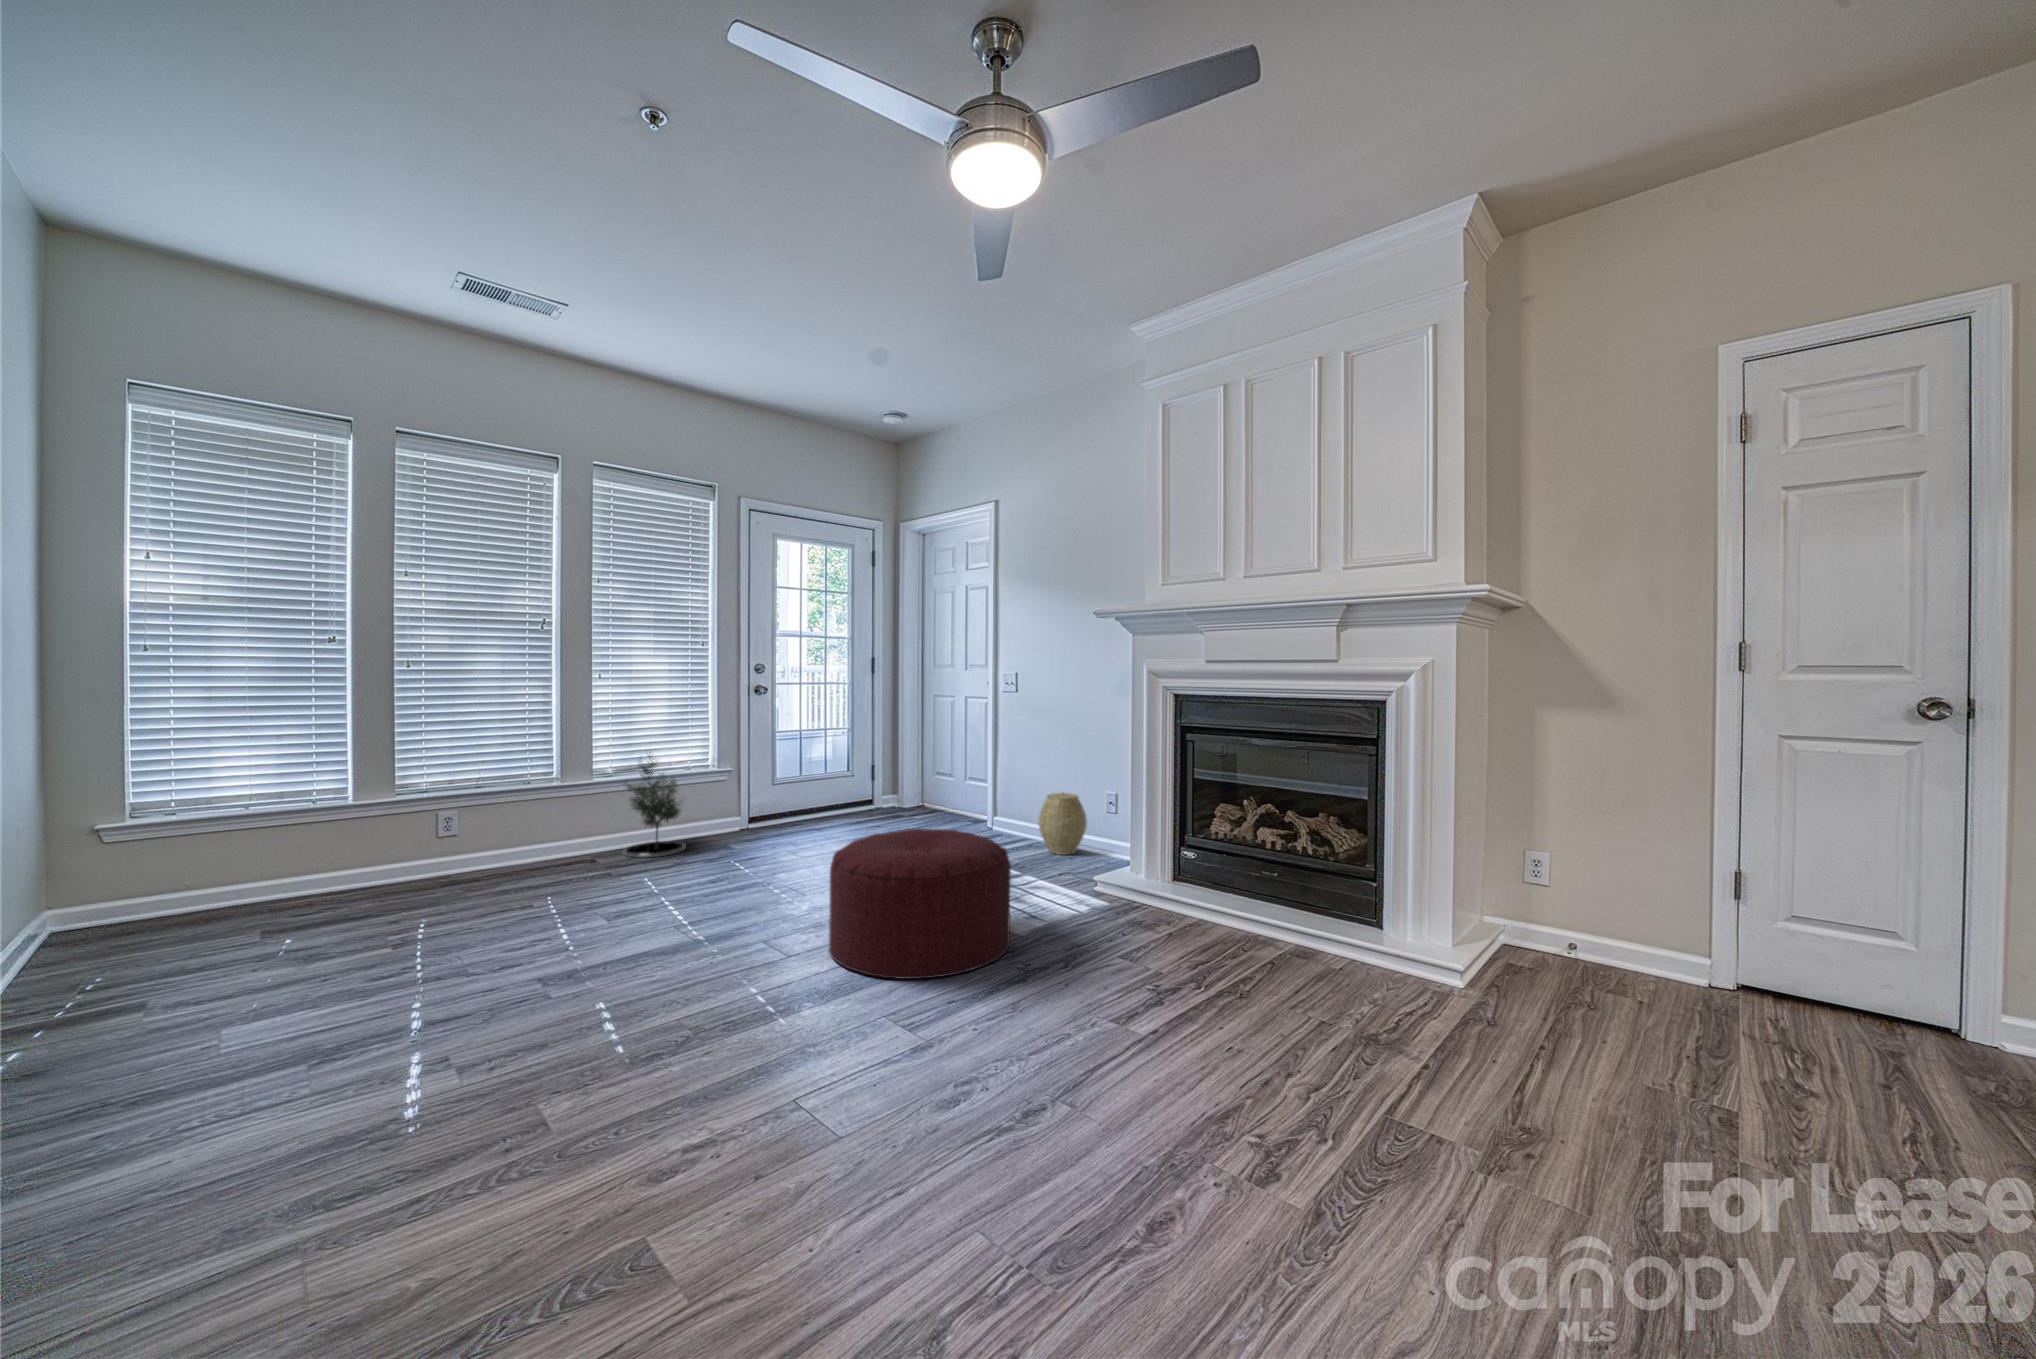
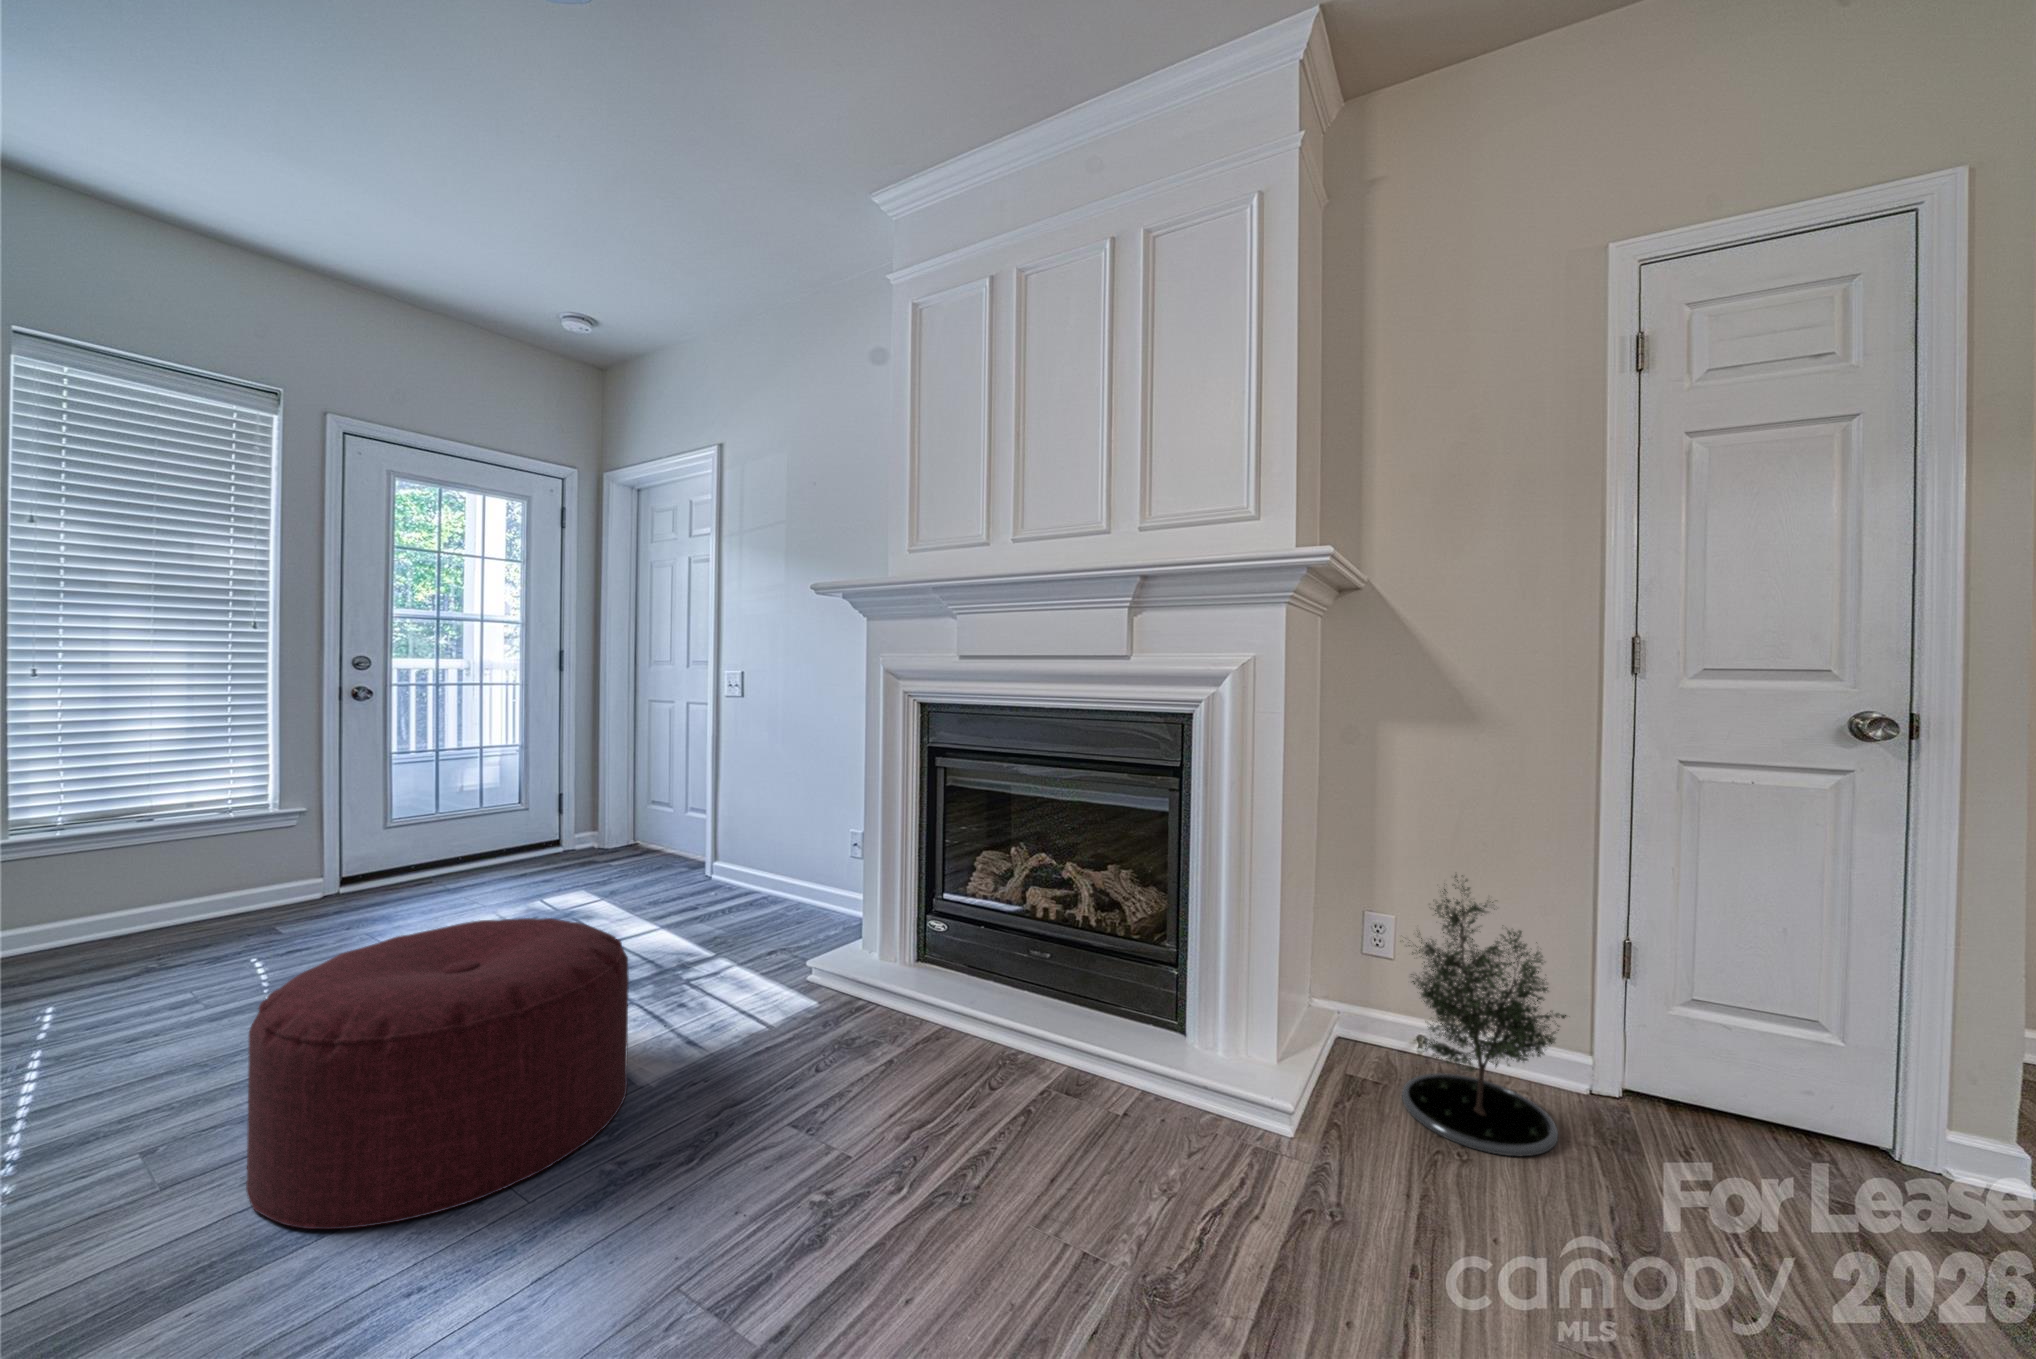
potted tree: present [623,755,686,858] -> present [1402,875,1566,1156]
woven basket: present [1038,792,1087,855] -> none [761,832,829,918]

